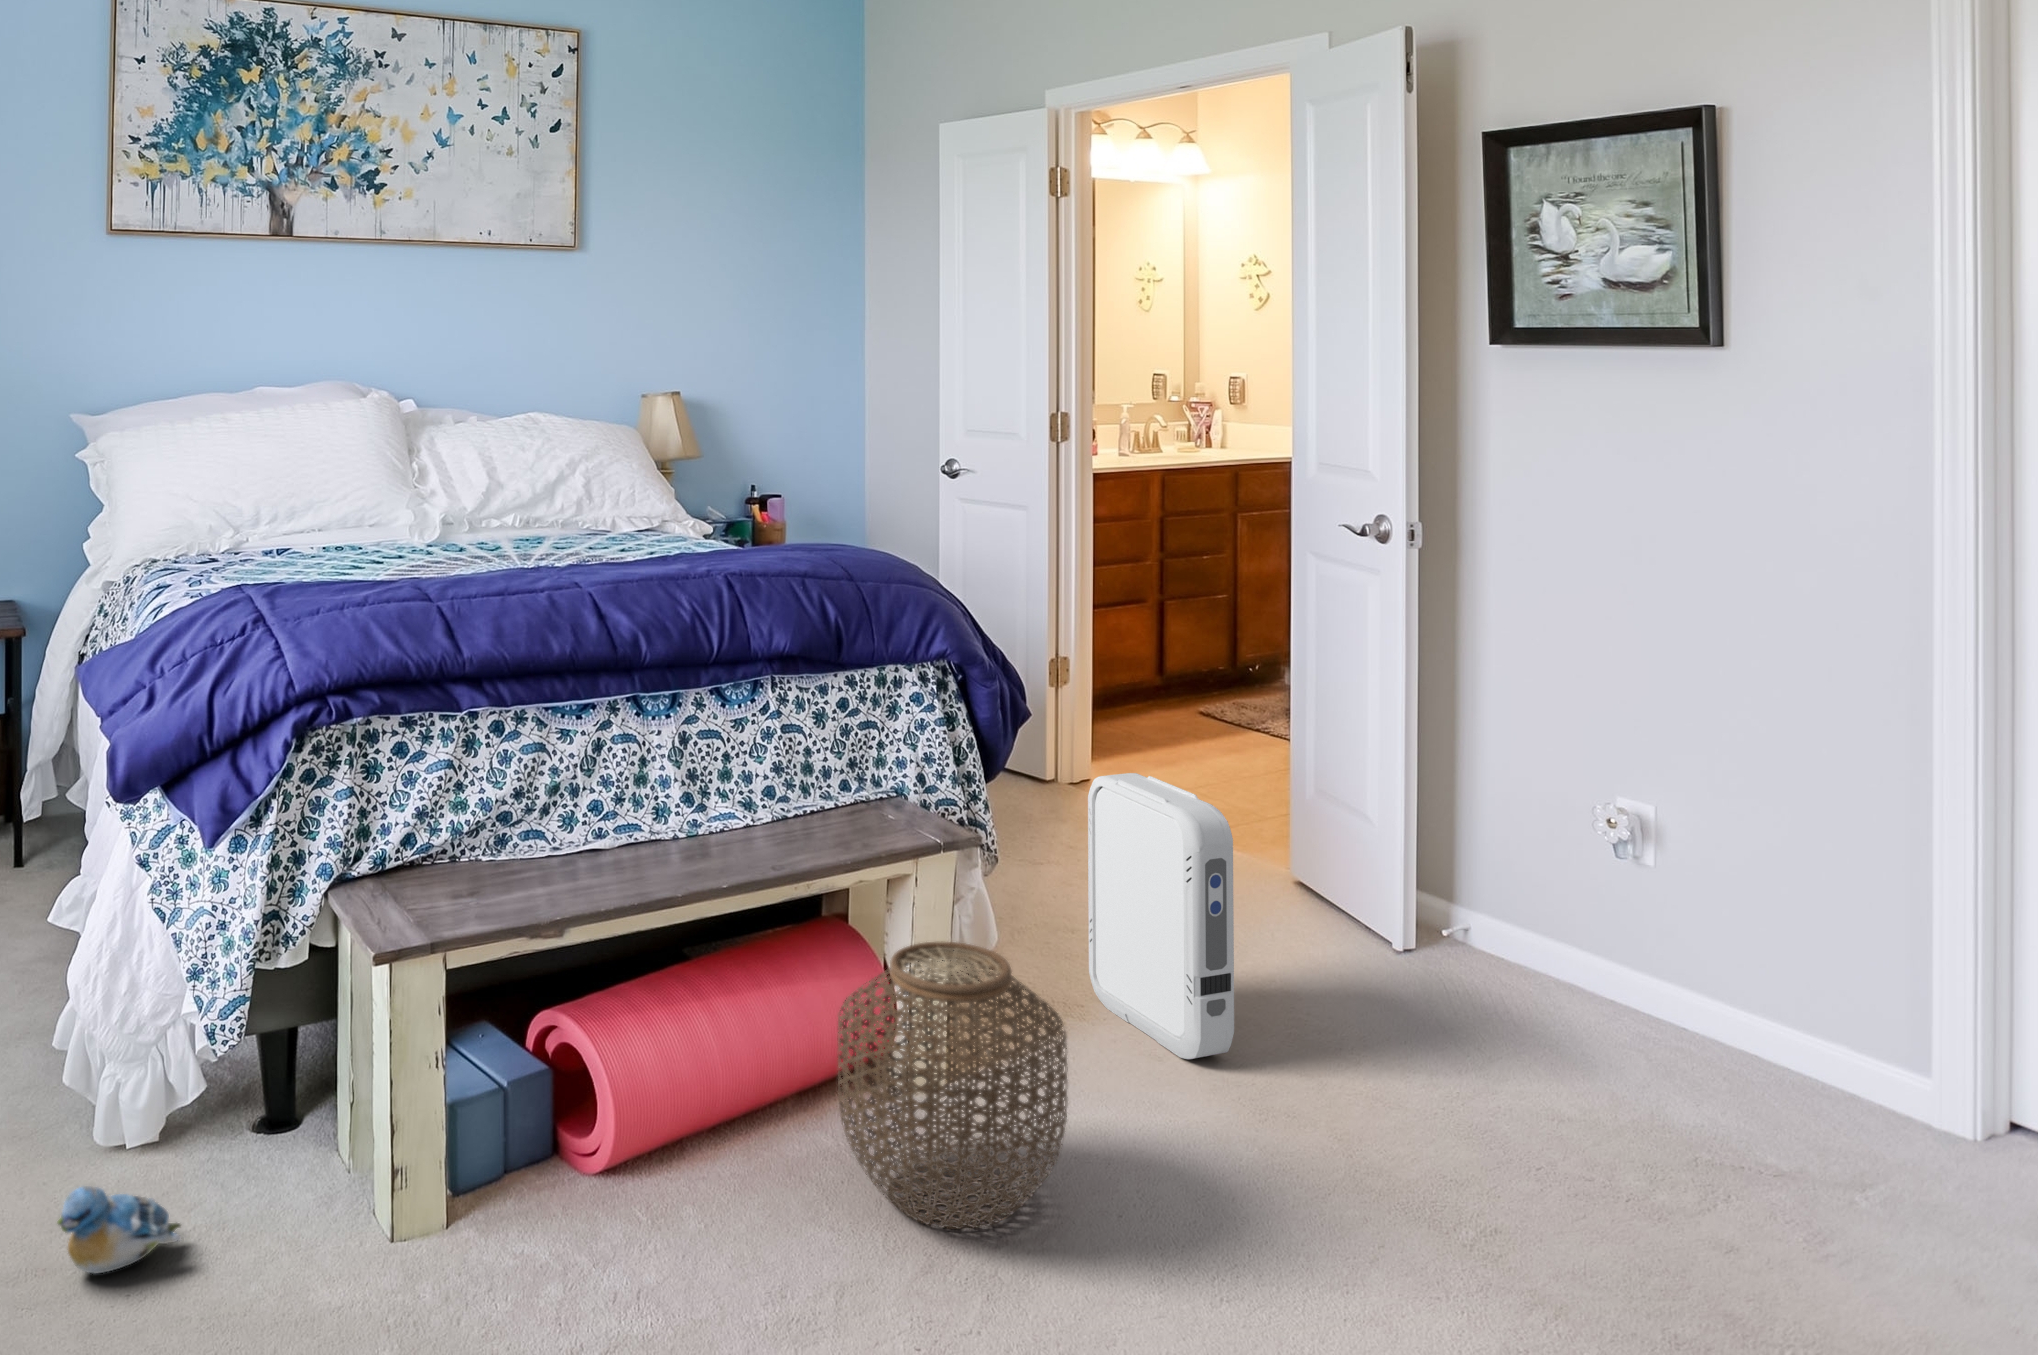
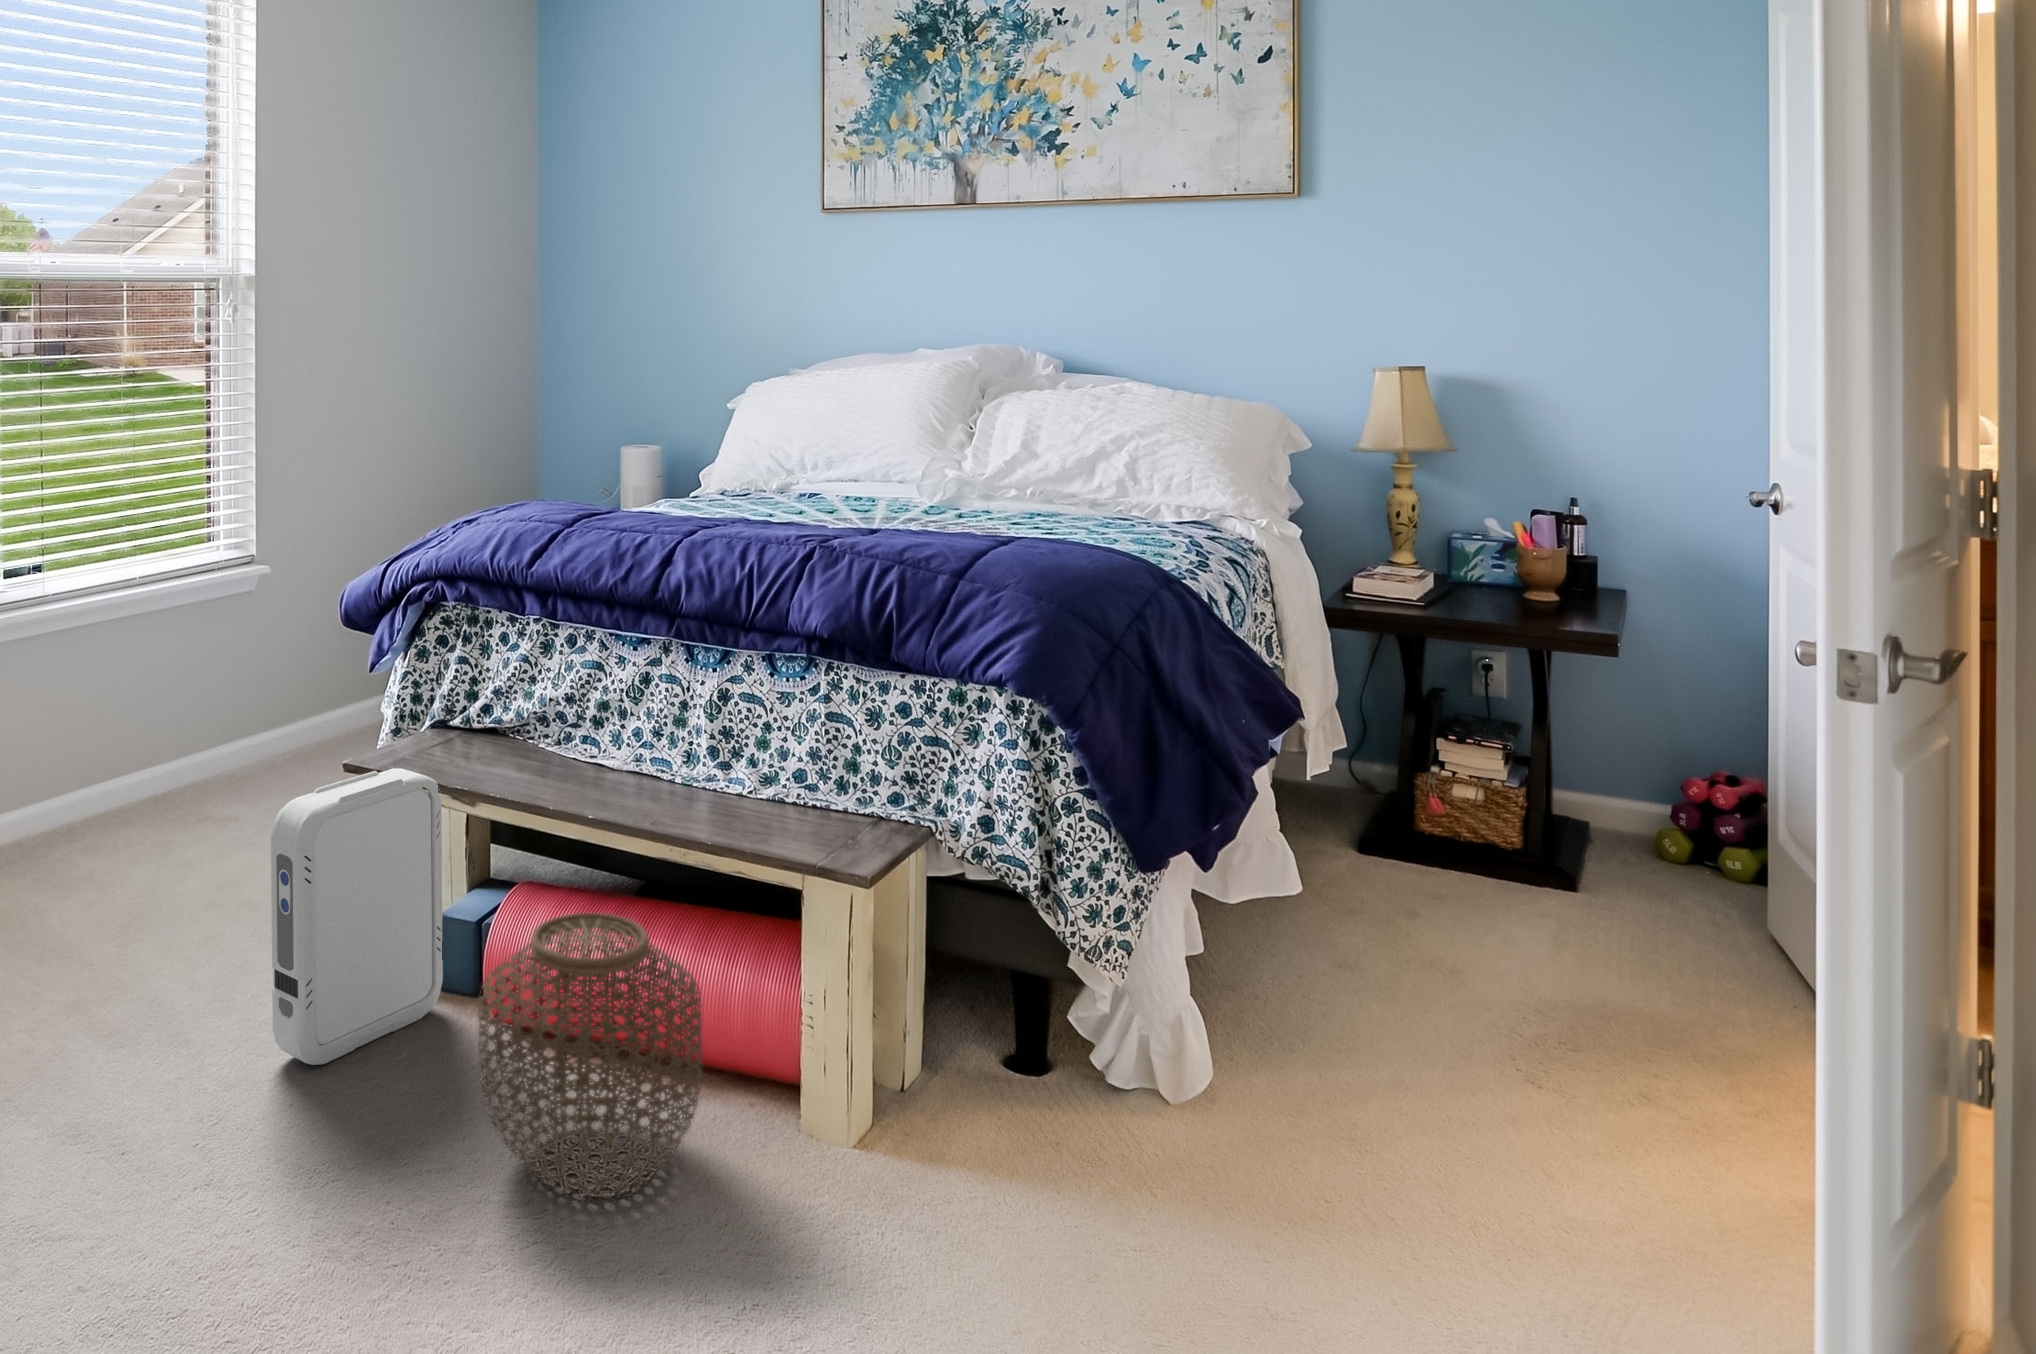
air purifier: present [1088,773,1234,1059] -> present [271,769,443,1065]
plush toy: present [58,1186,181,1273] -> none [215,850,289,911]

